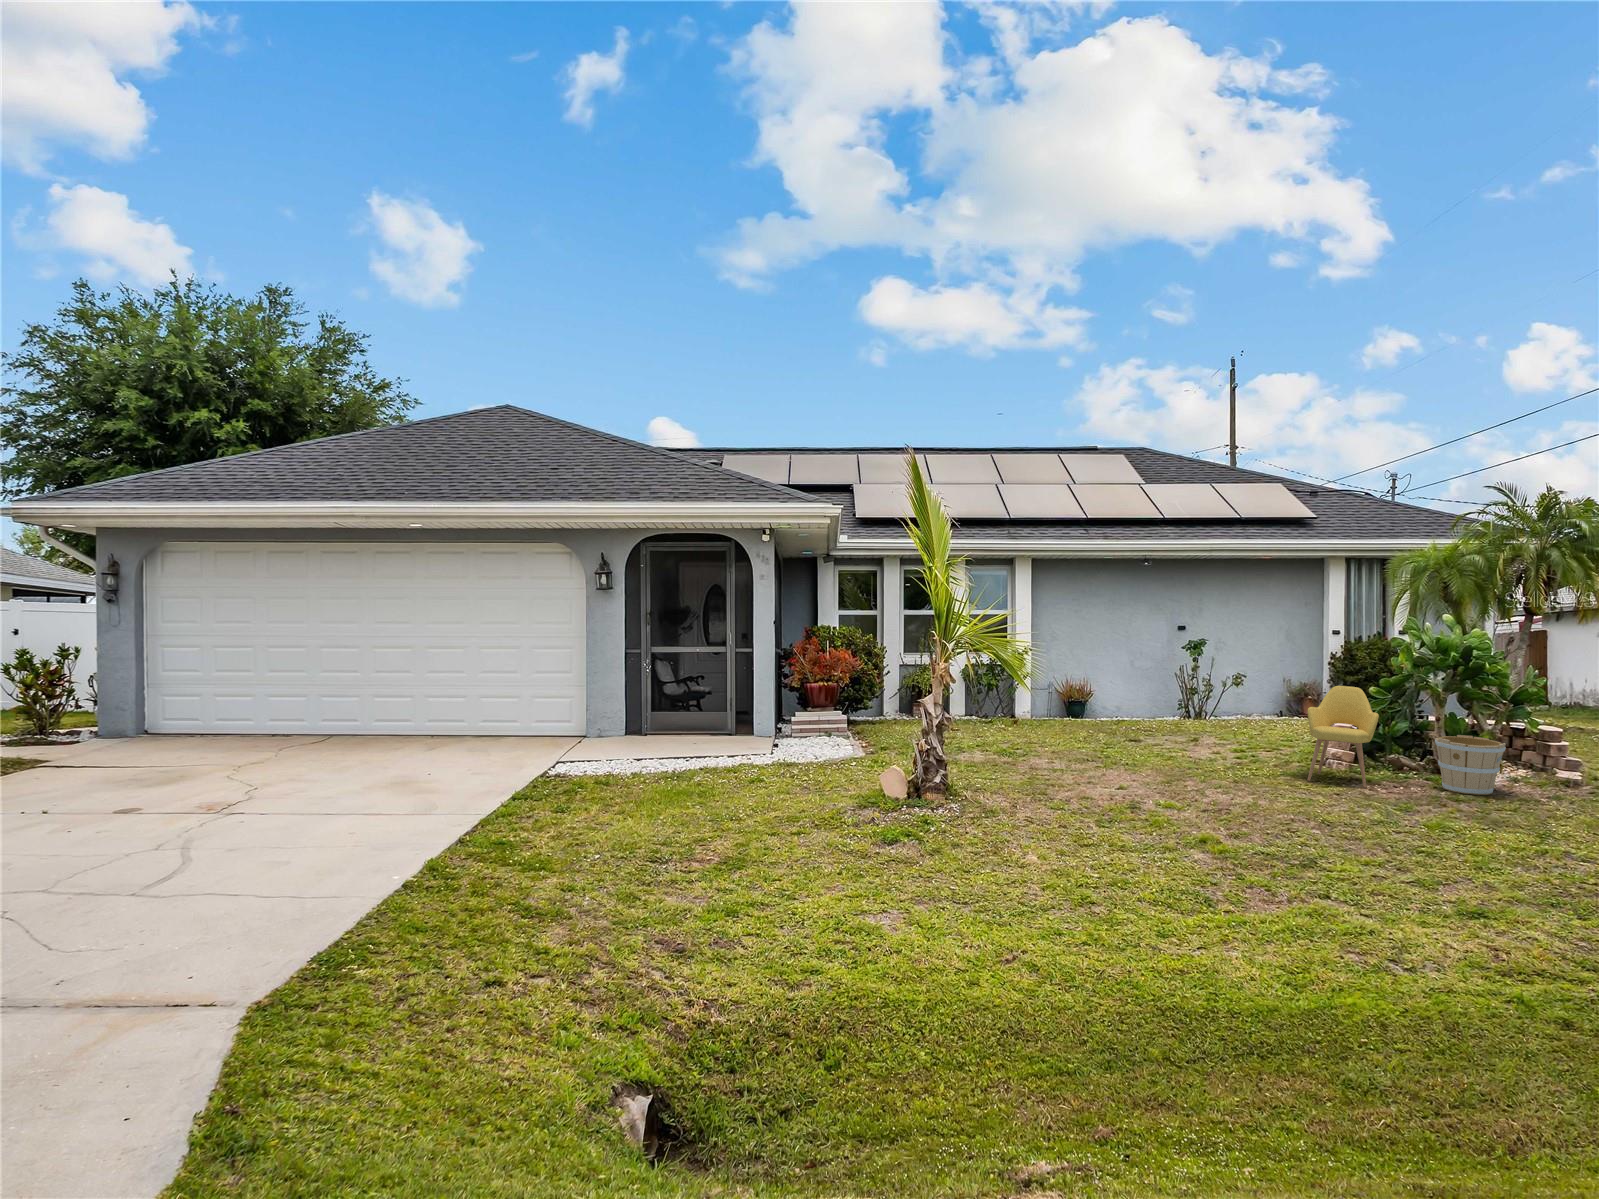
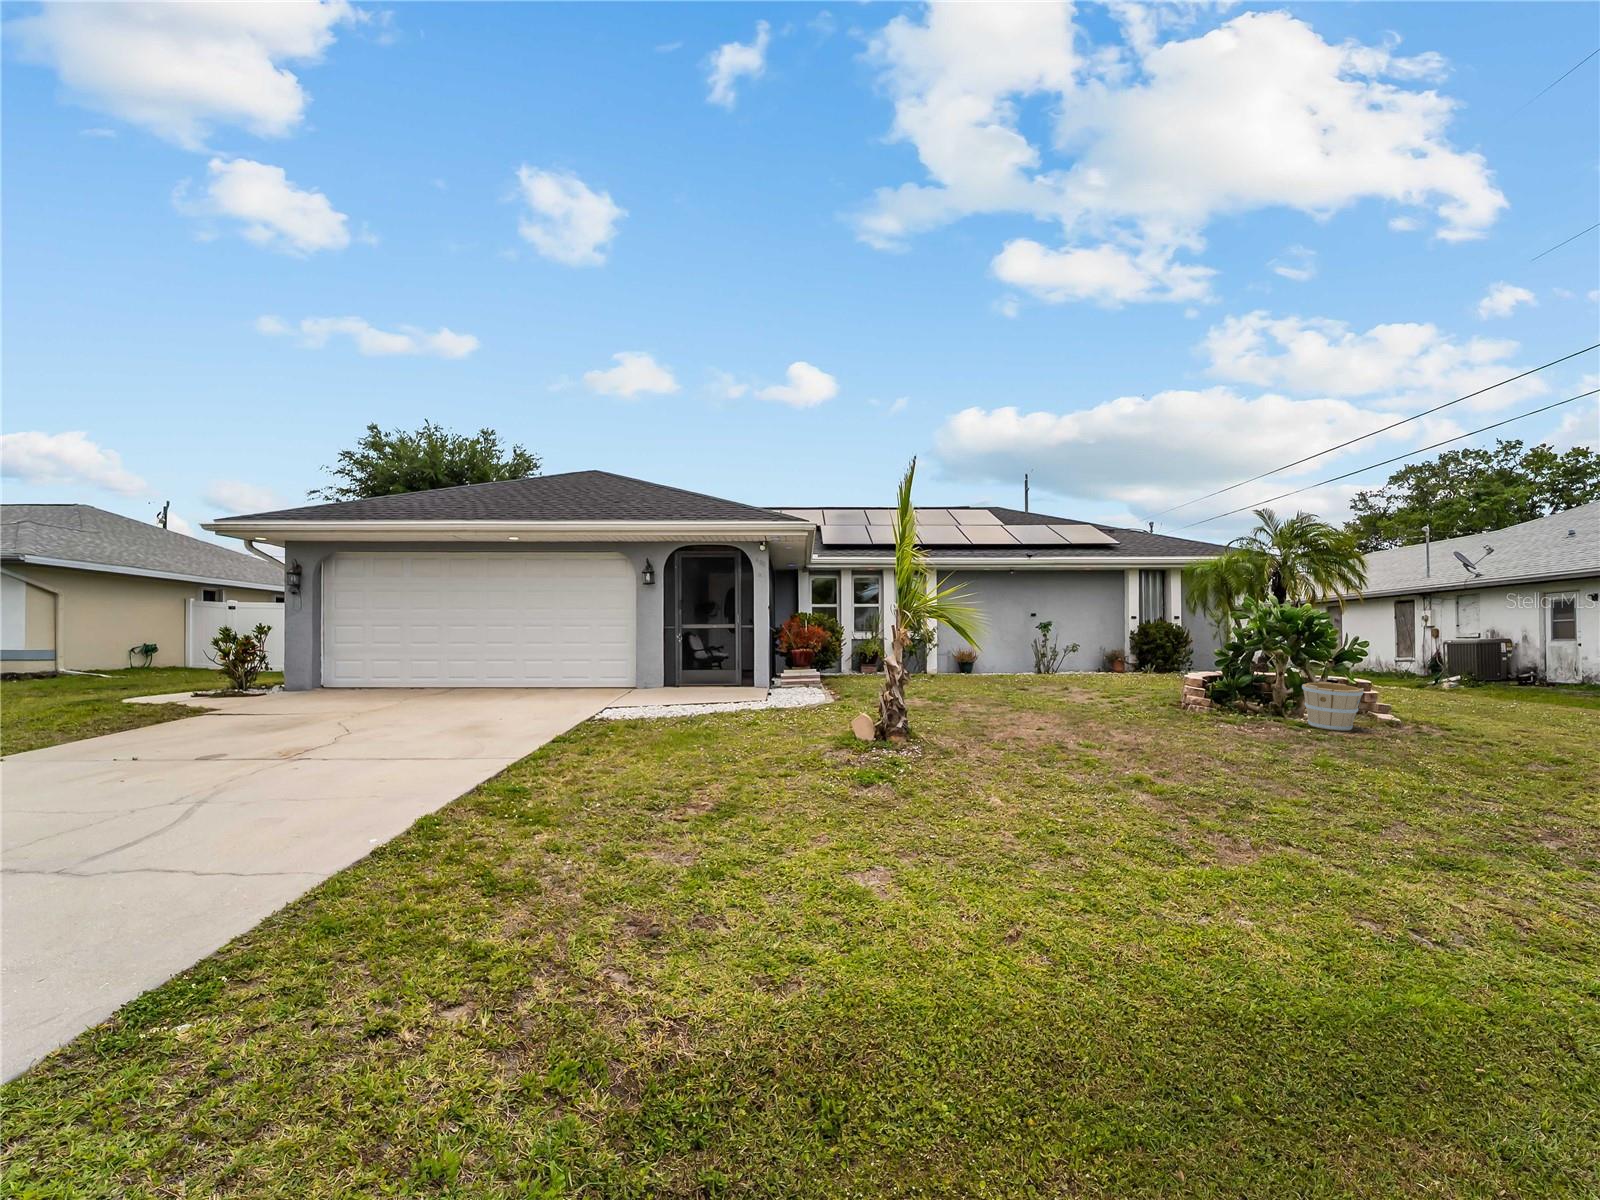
chair: present [1307,686,1379,788] -> none [1196,643,1257,726]

